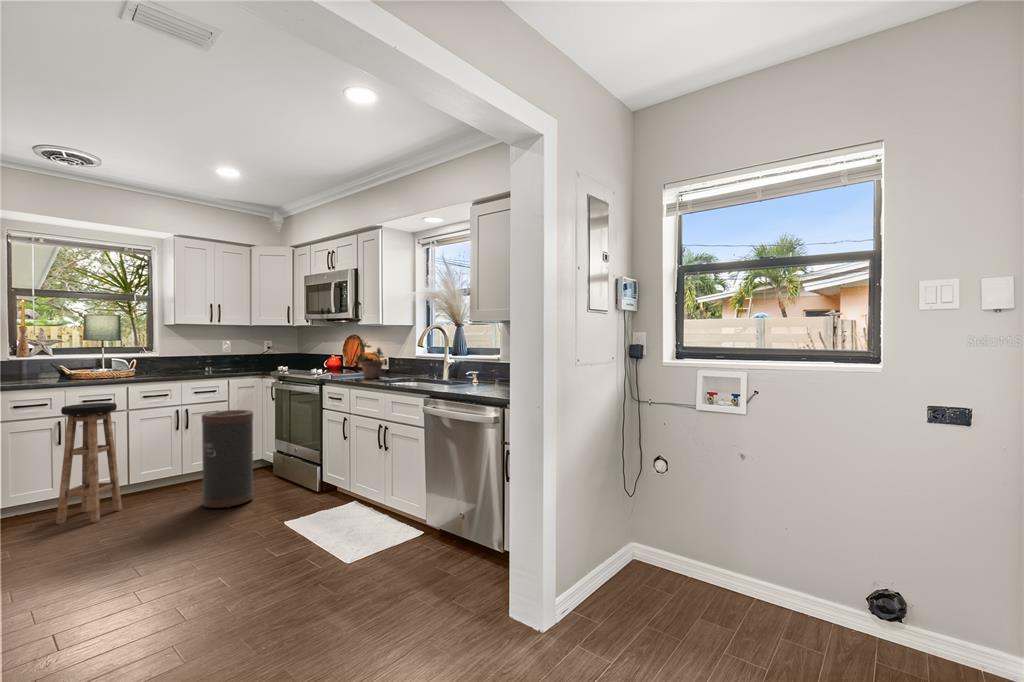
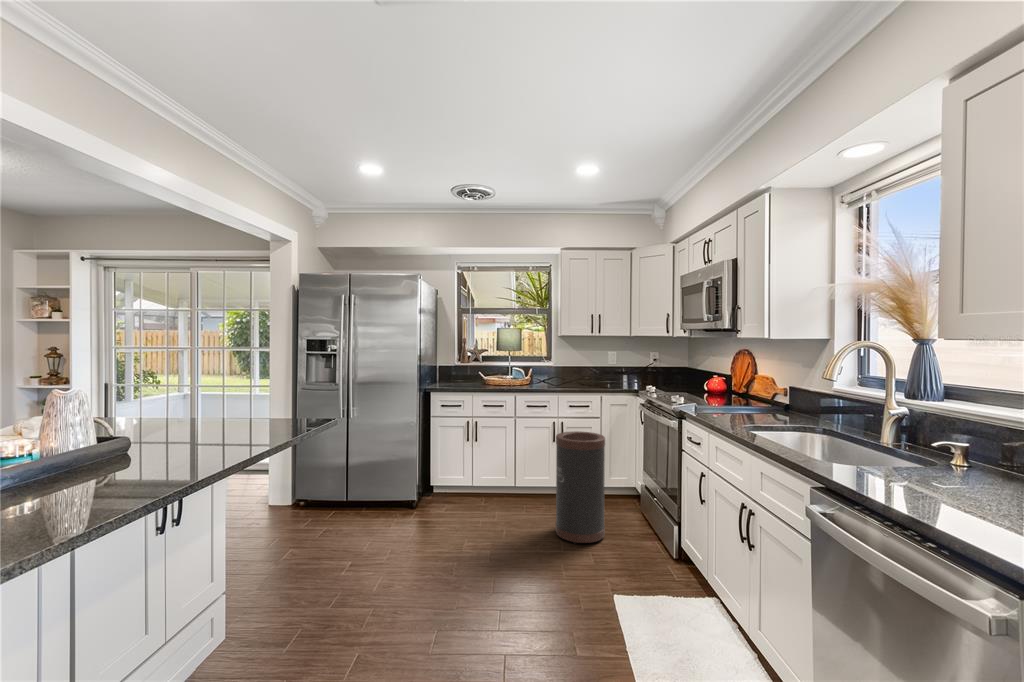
potted plant: present [355,341,384,379] -> none [723,355,770,420]
bar stool: present [56,403,122,524] -> none [458,408,503,518]

